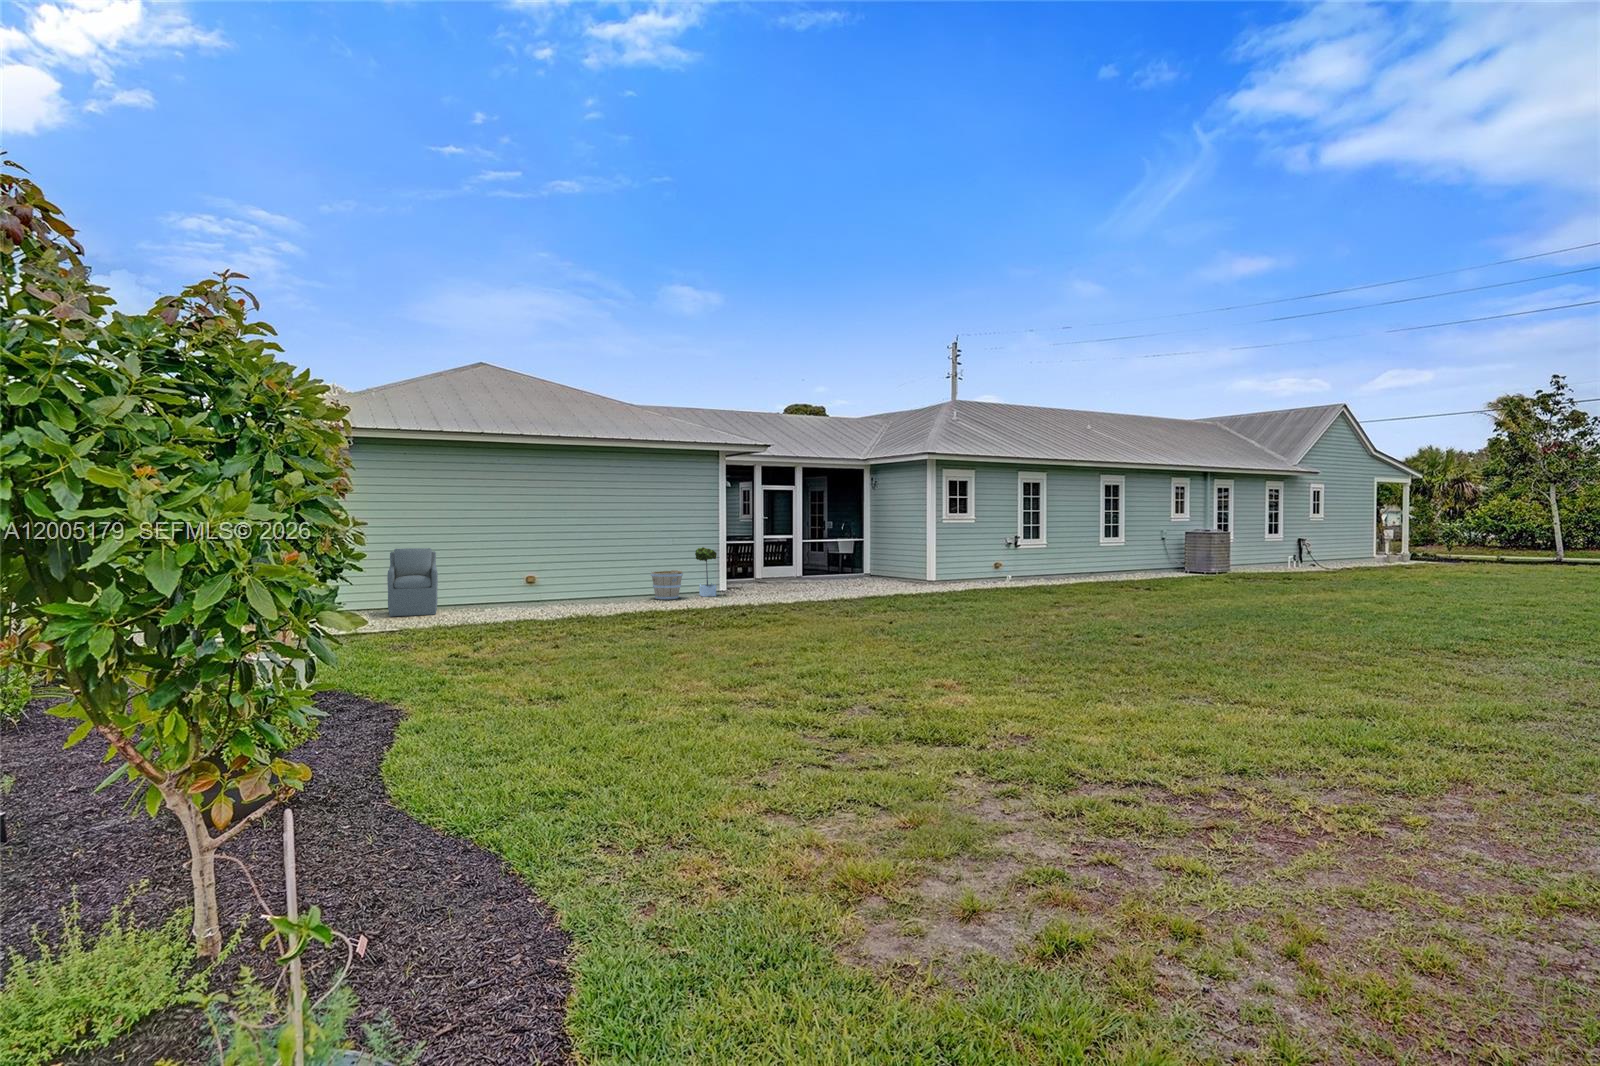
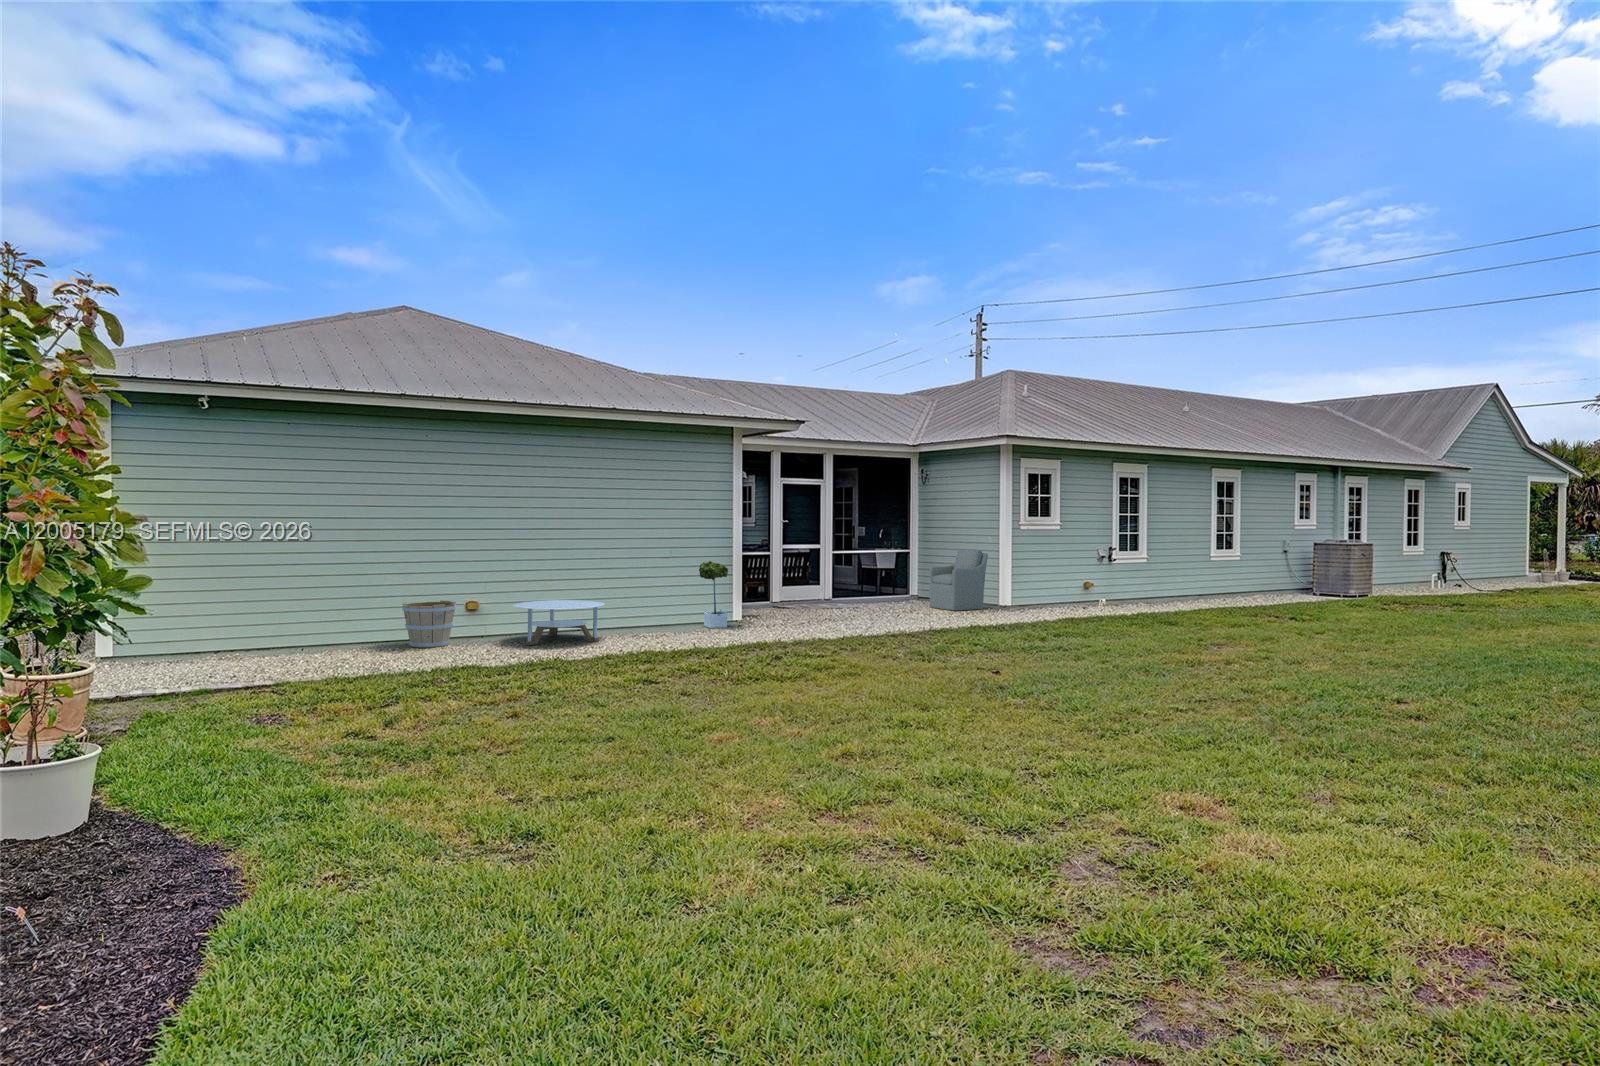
chair: present [387,548,438,617] -> present [929,549,988,611]
wooden bucket: present [651,570,683,600] -> present [402,601,457,648]
round table: none [558,576,625,607] -> present [513,600,605,645]

